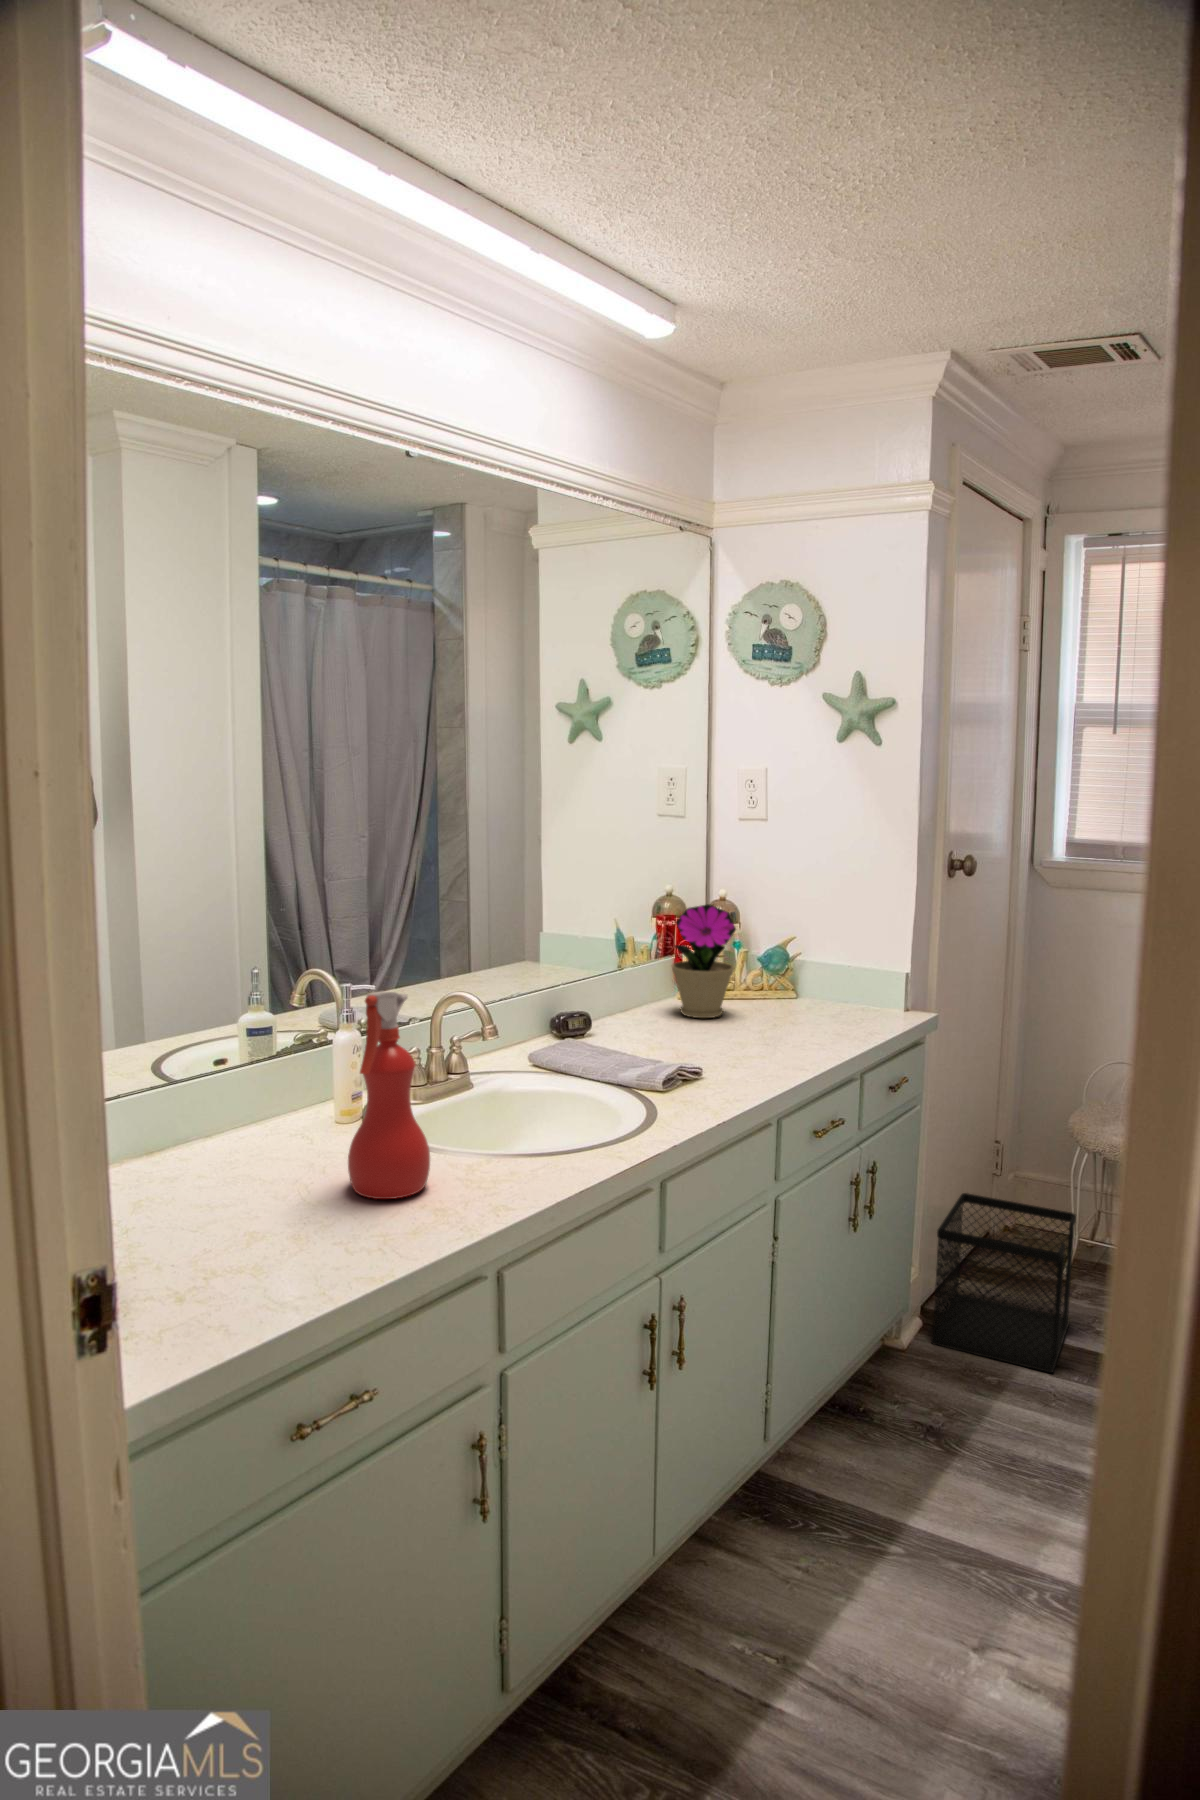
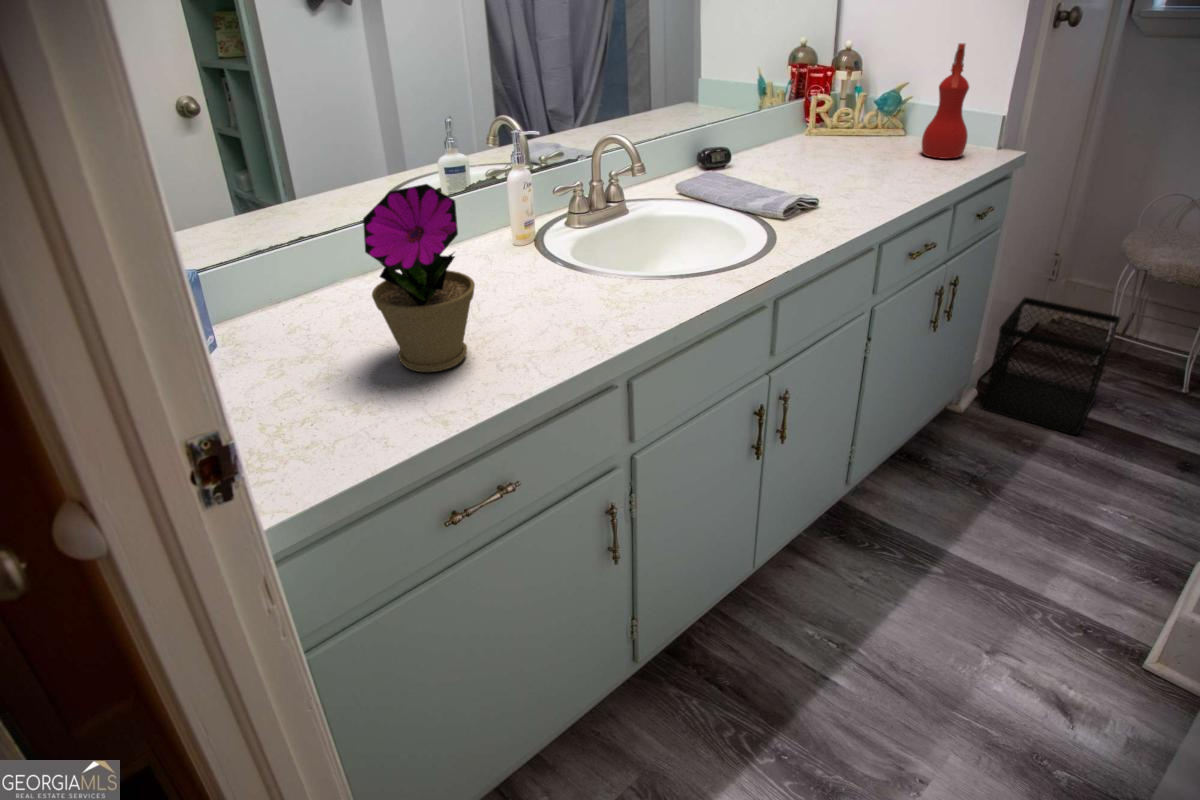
flower pot: present [672,904,736,1018] -> present [363,184,475,372]
spray bottle: present [348,991,430,1199] -> present [922,43,969,159]

